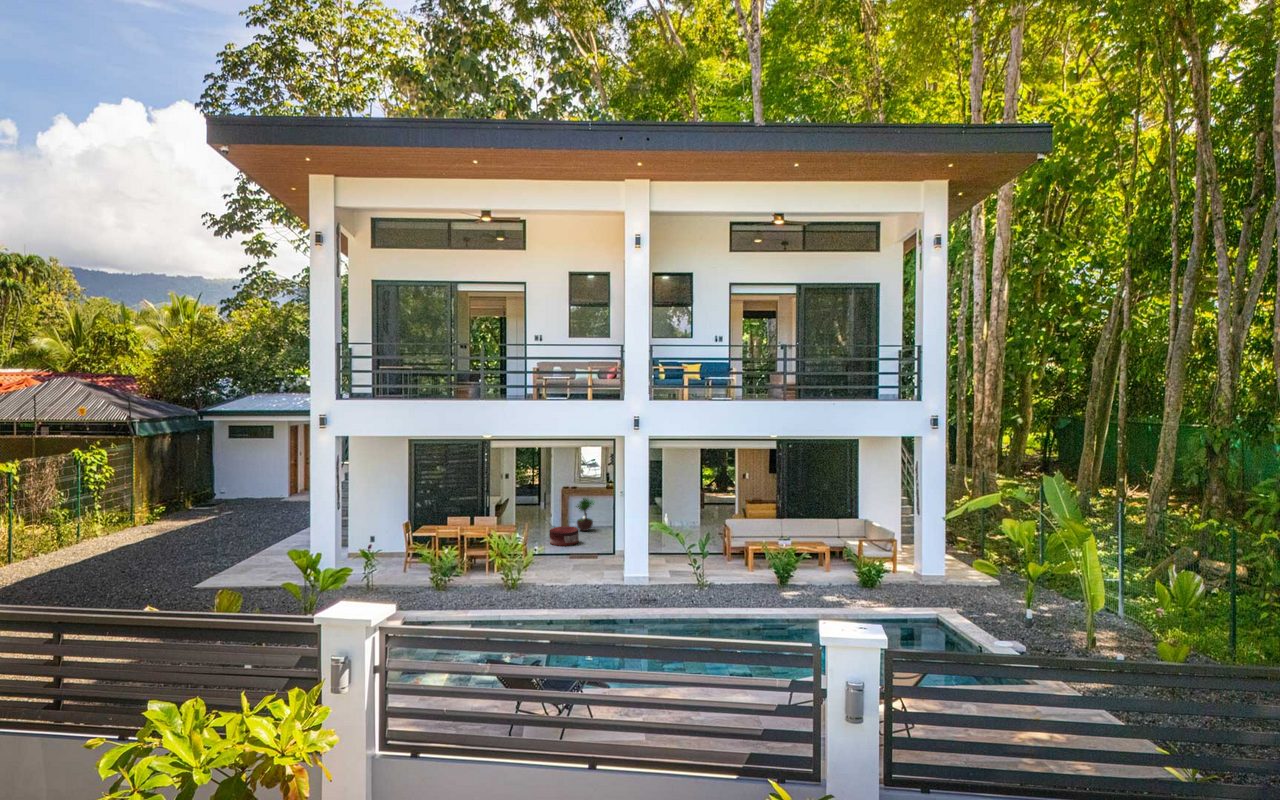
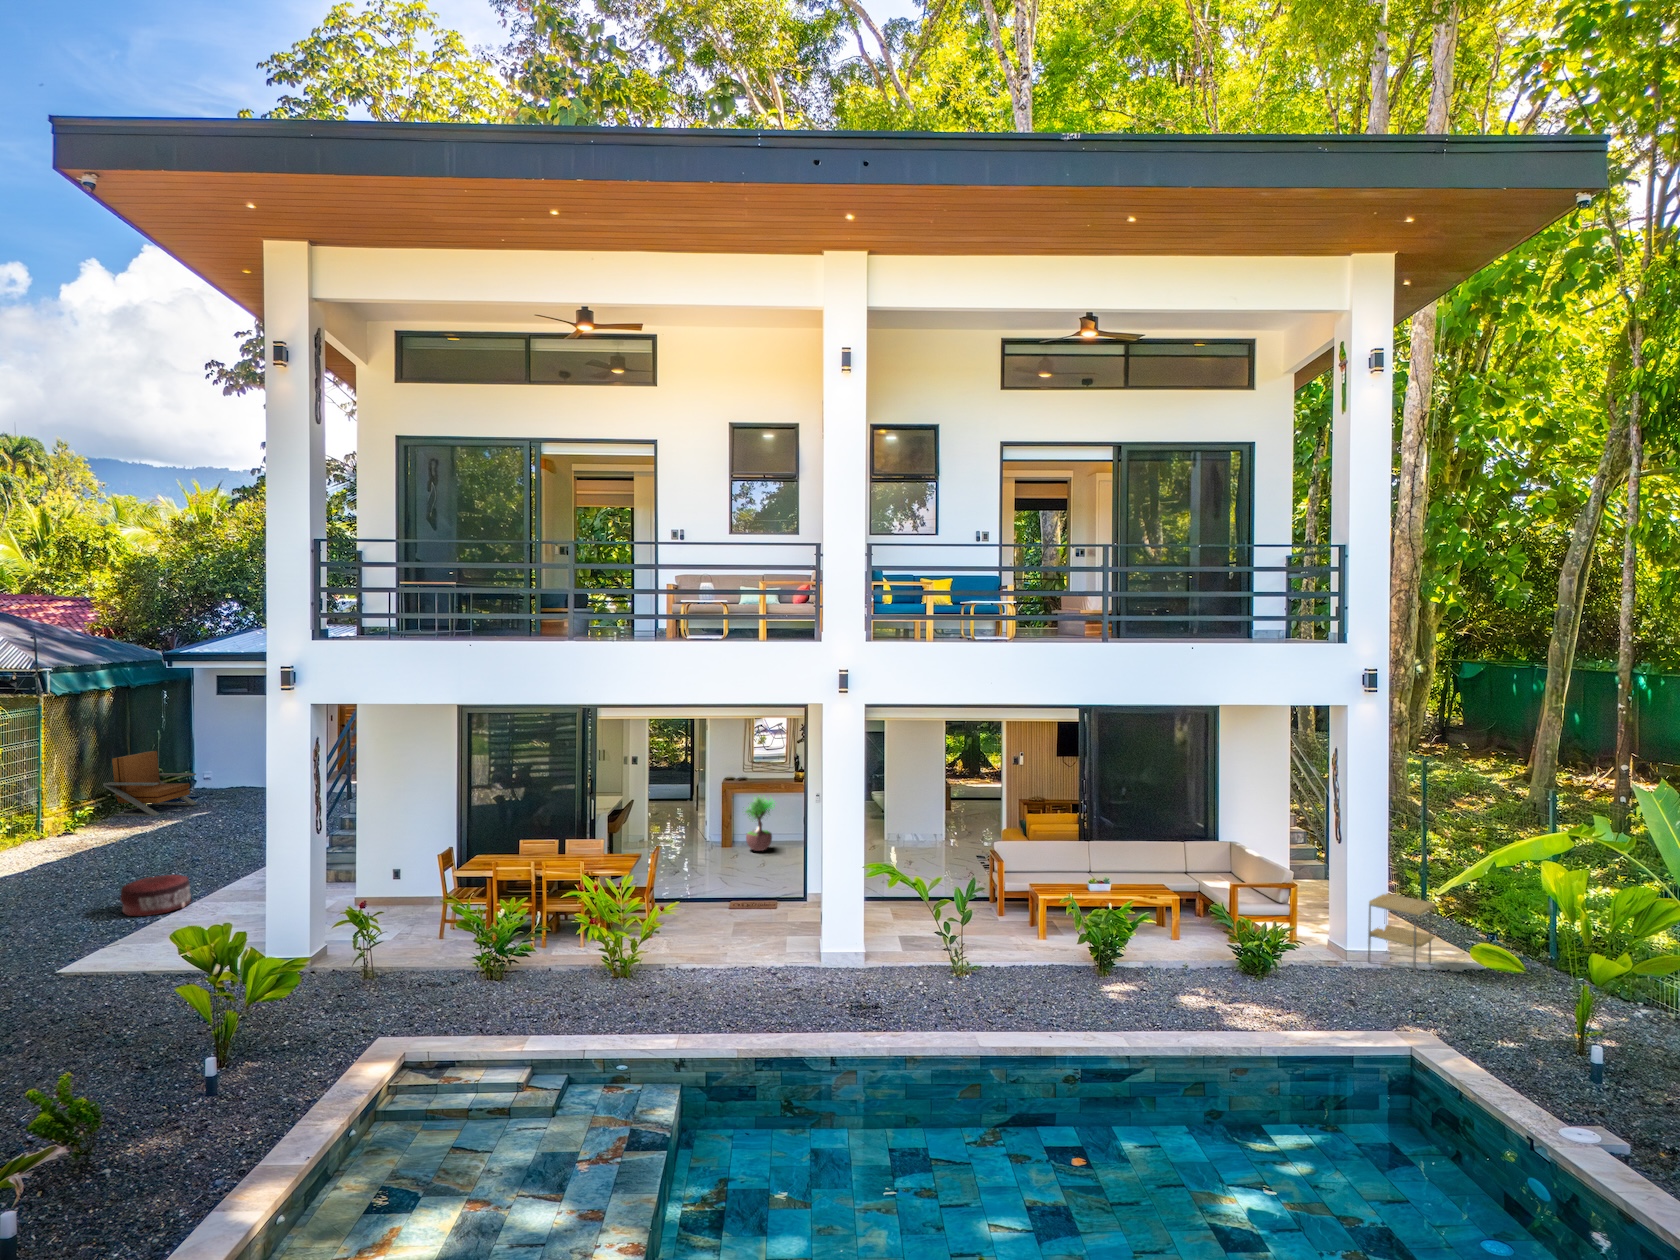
lounge chair: none [167,473,223,514] -> present [103,751,197,816]
pouf: present [549,526,579,546] -> present [120,874,192,917]
side table: none [933,543,970,586] -> present [1368,893,1436,974]

